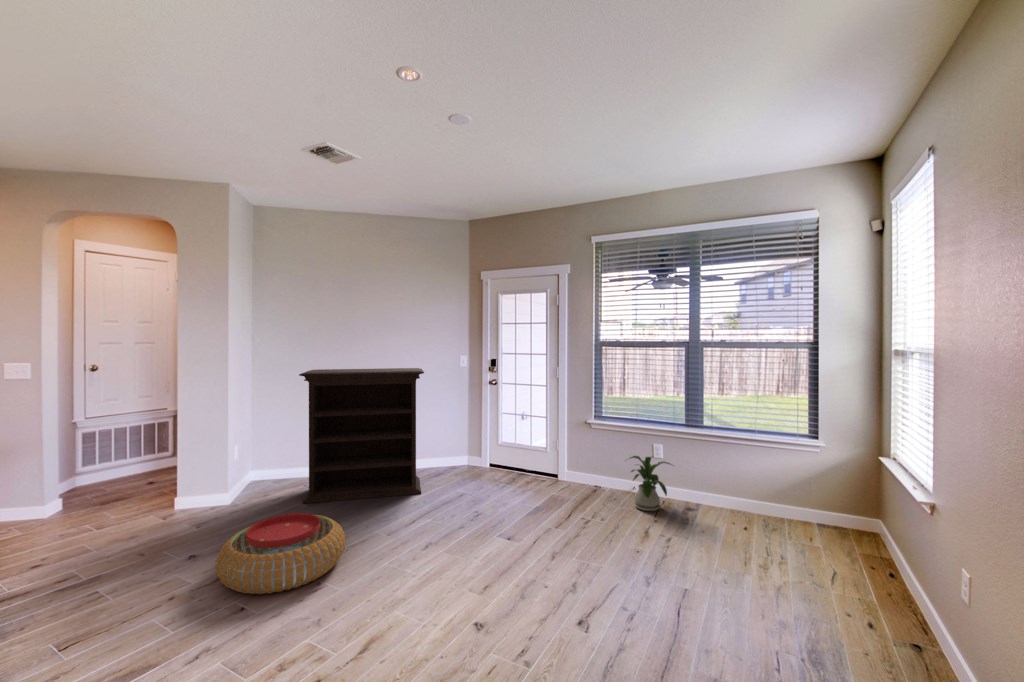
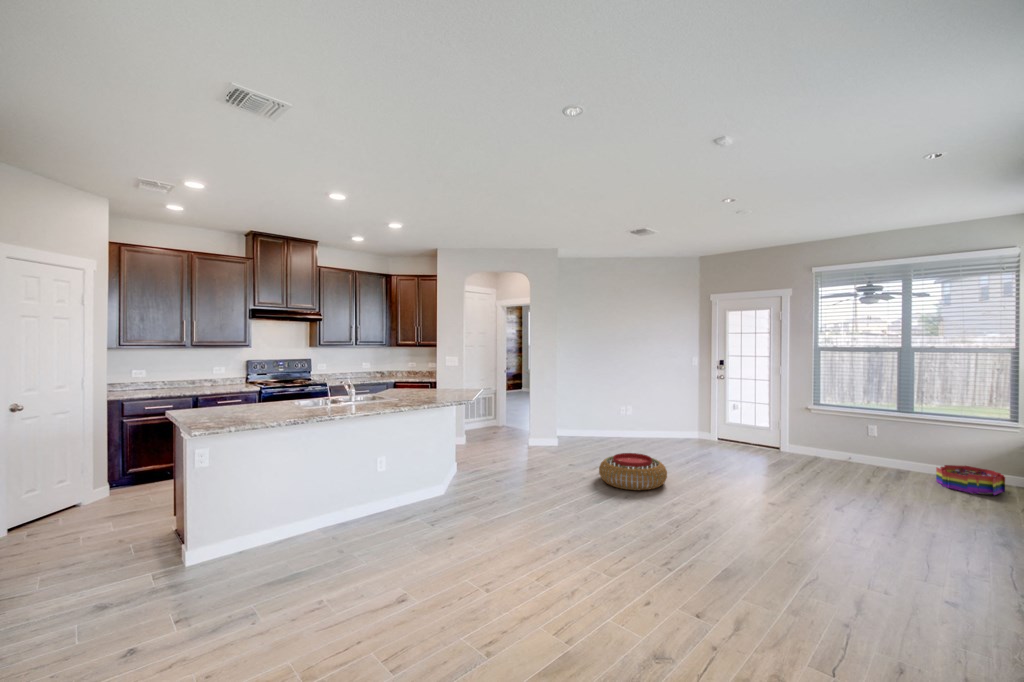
bookshelf: present [299,368,424,503] -> none [596,366,682,455]
house plant: present [628,456,671,511] -> none [844,432,890,473]
storage bin: none [728,496,806,545] -> present [936,465,1005,495]

